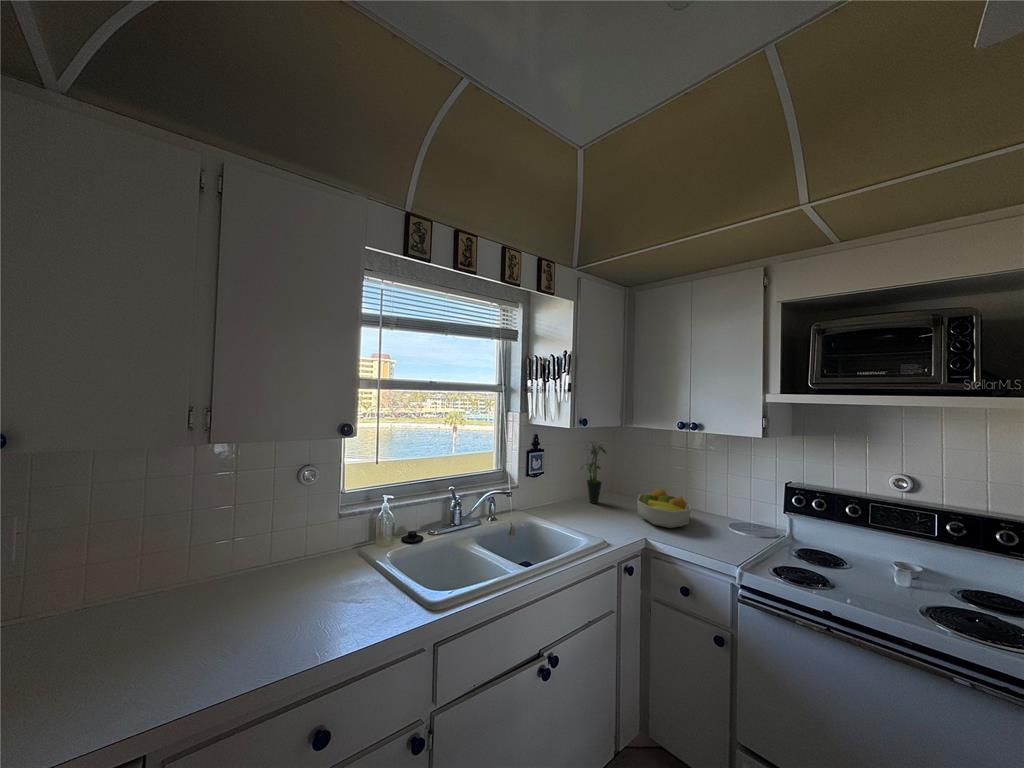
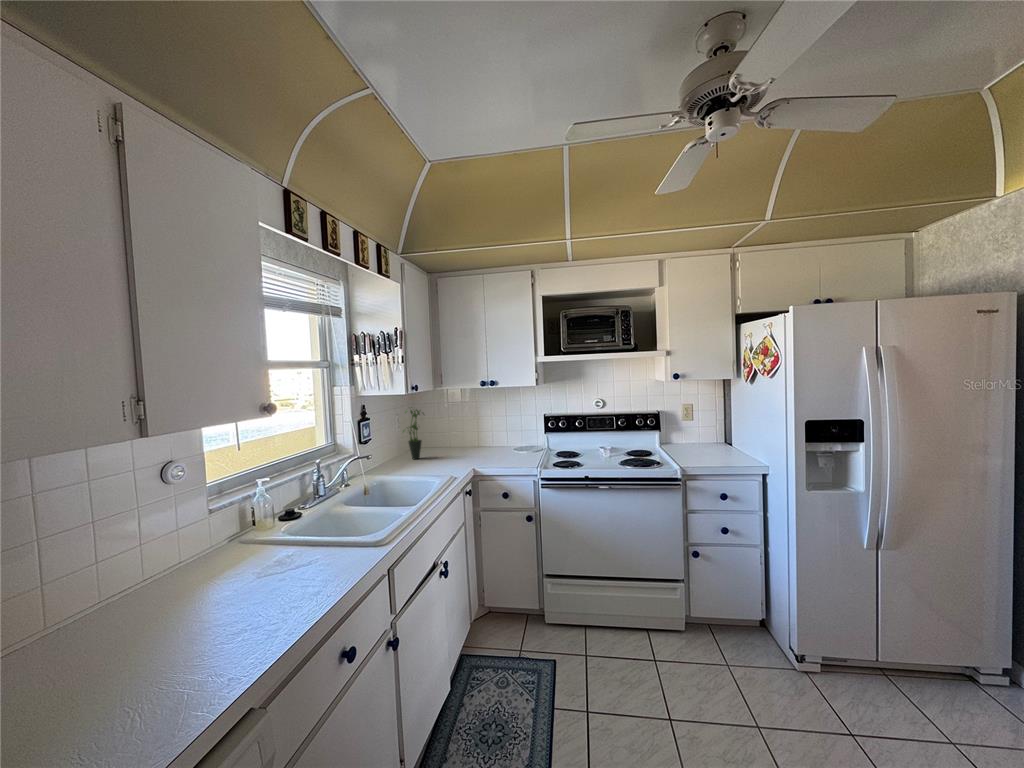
fruit bowl: present [637,488,691,528] -> none [454,435,496,461]

